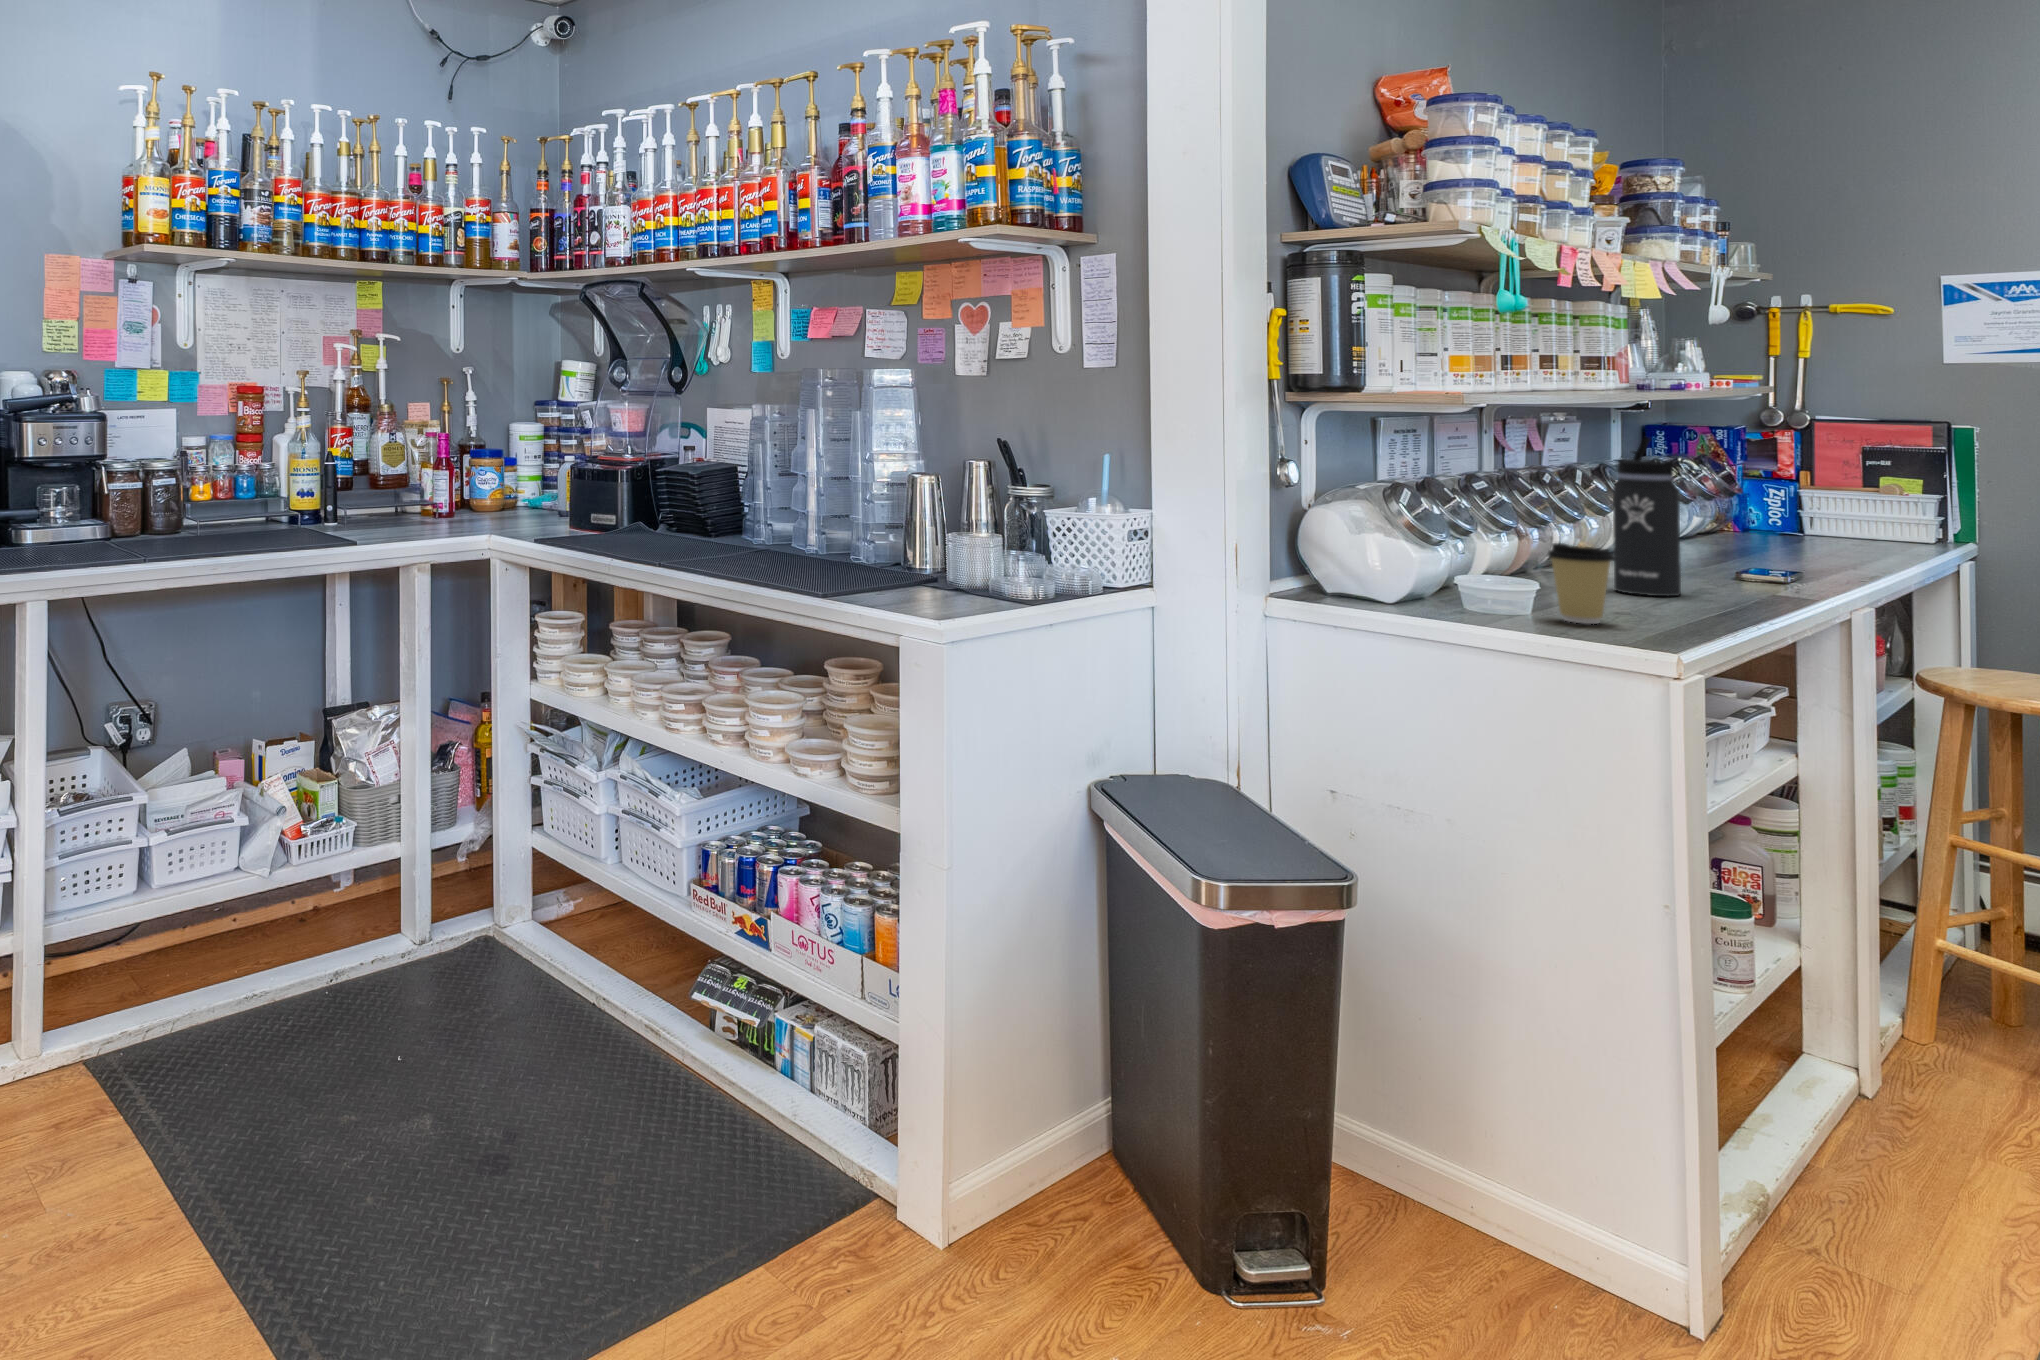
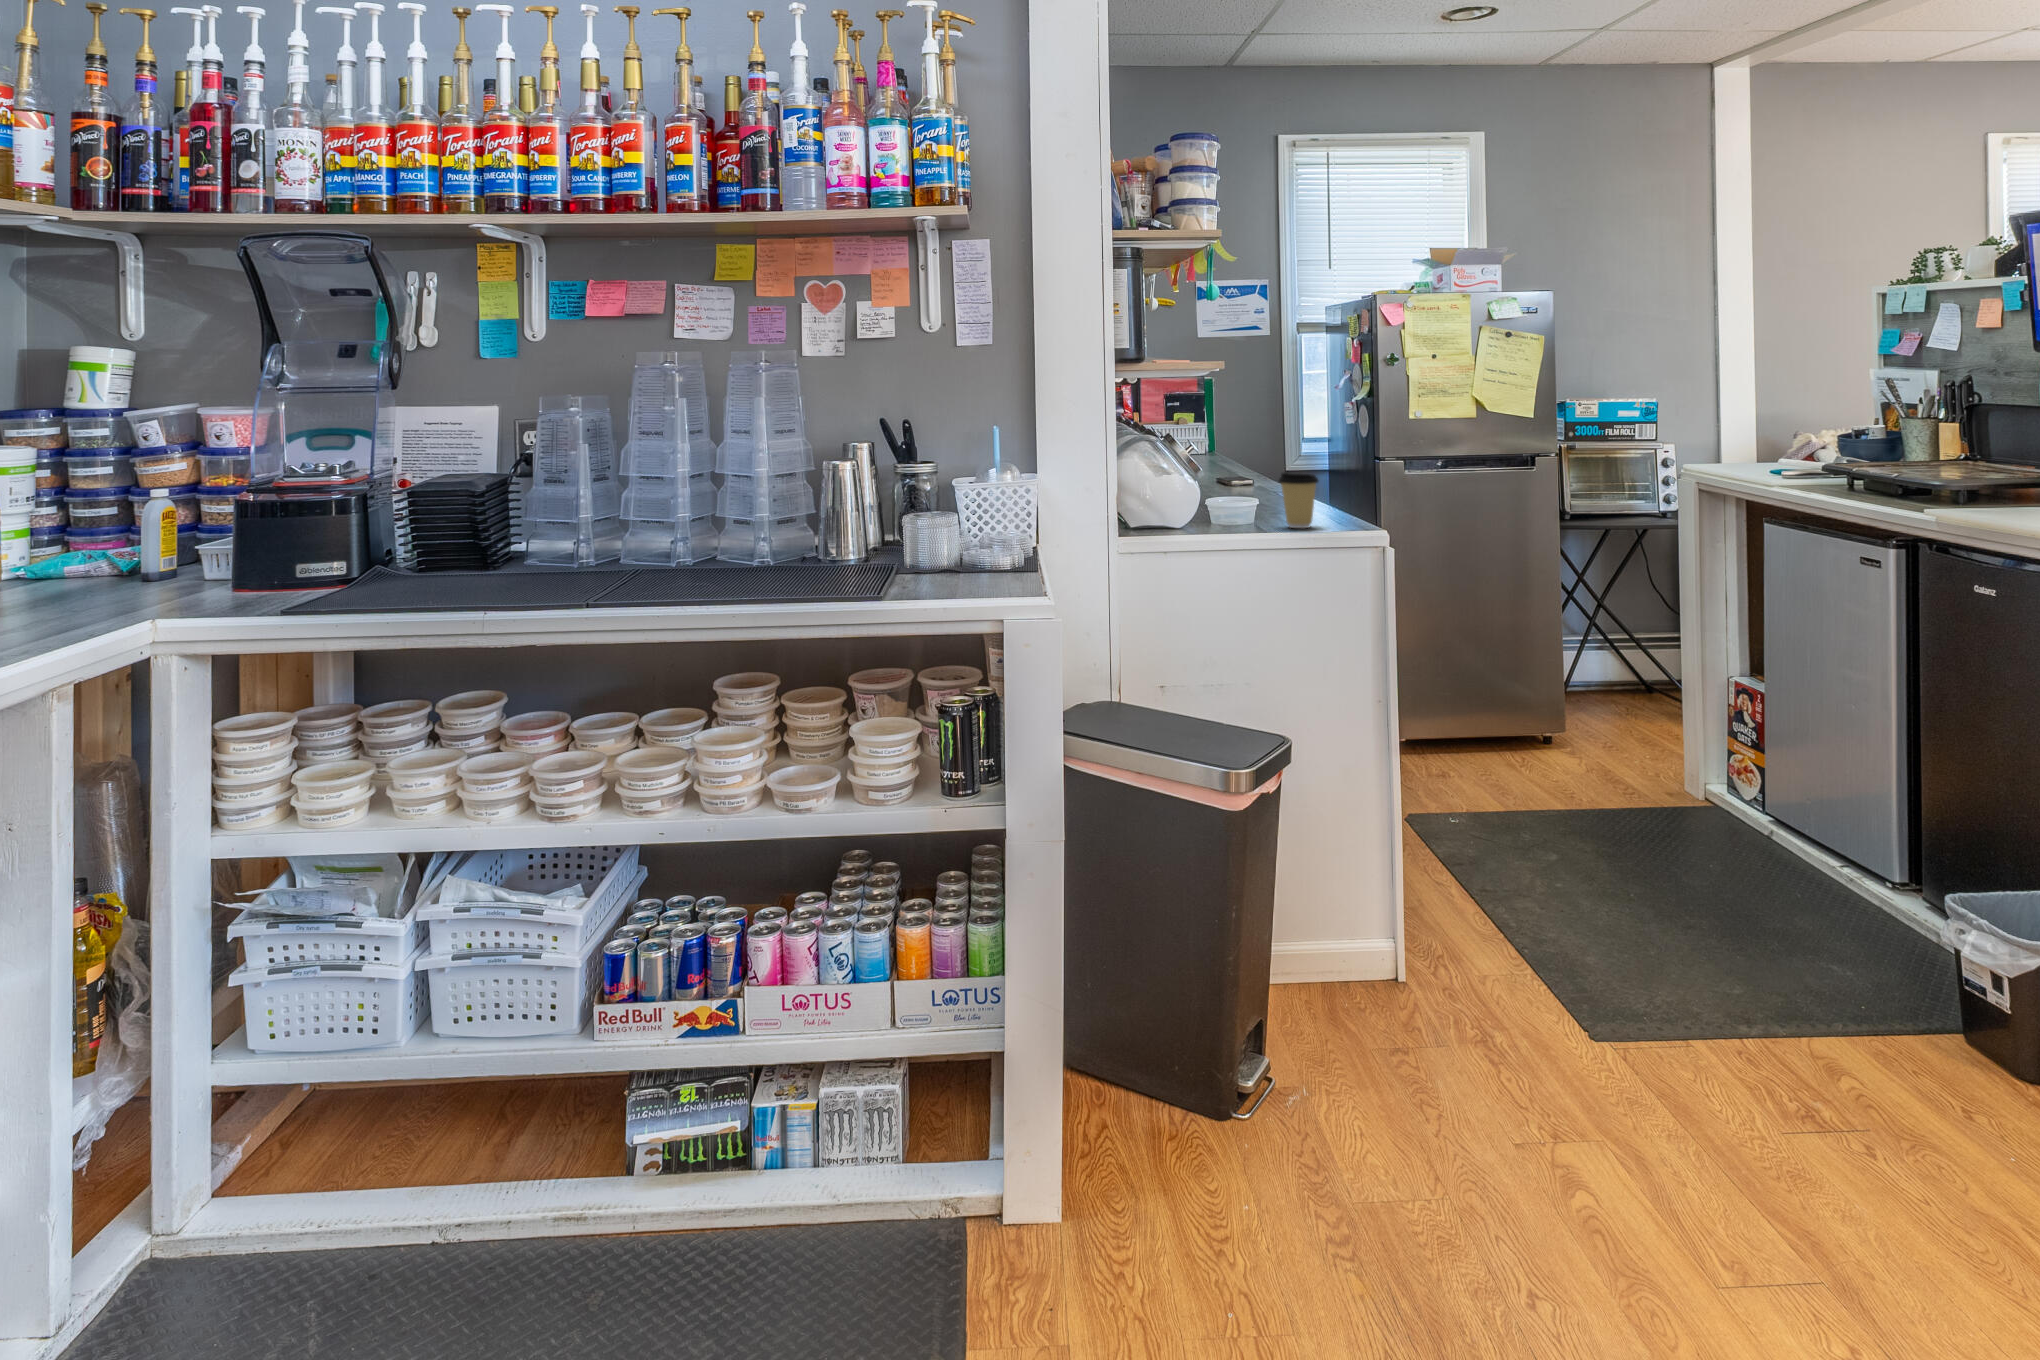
thermos bottle: present [1613,437,1694,596] -> none [1233,395,1279,506]

